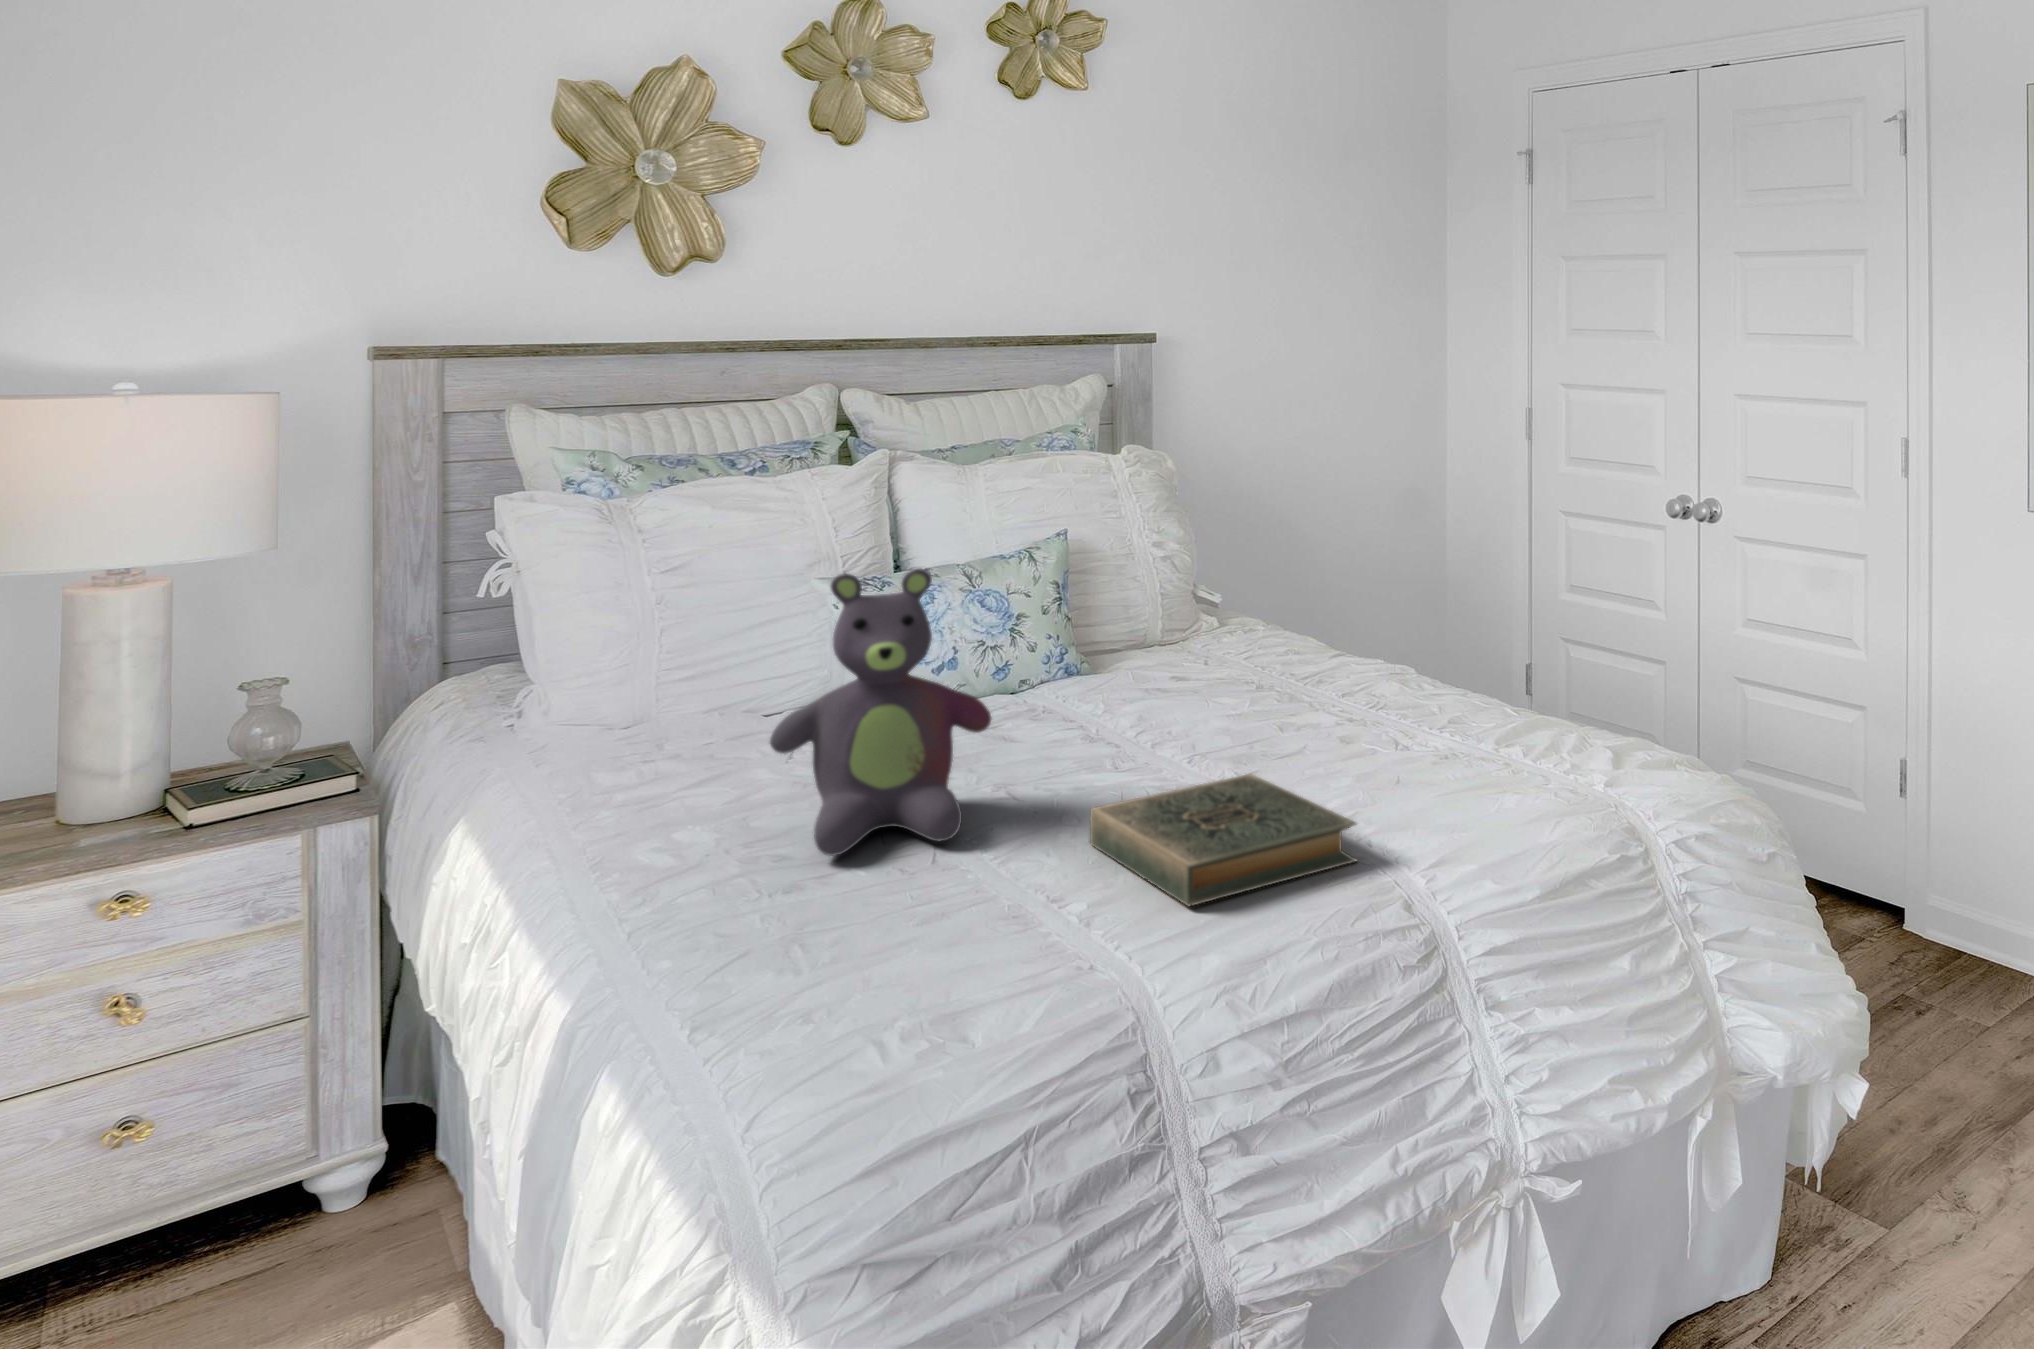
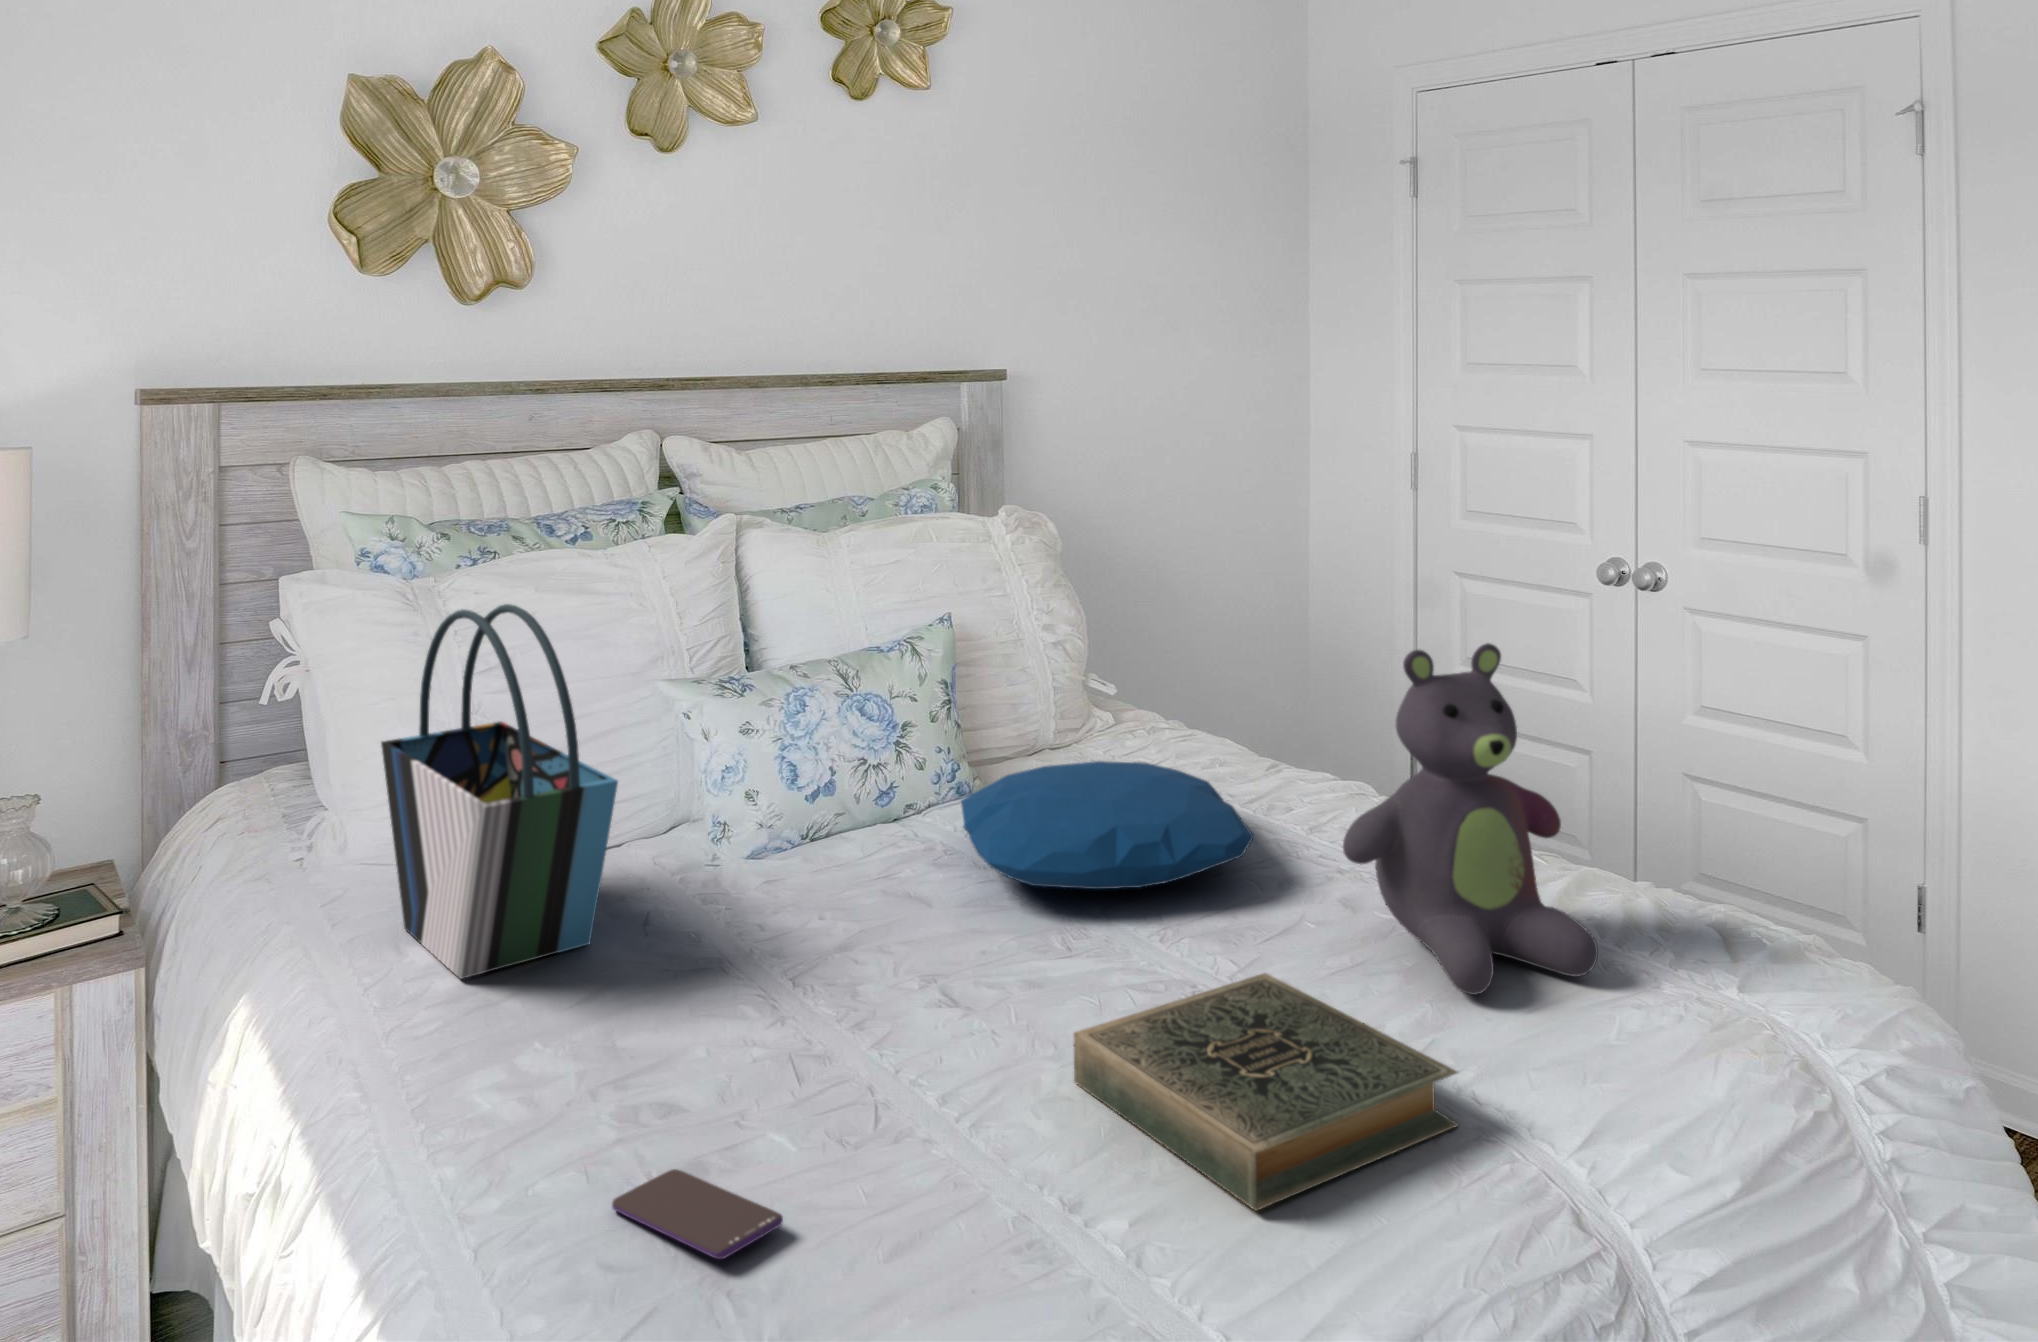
tote bag: none [575,511,762,796] -> present [381,604,618,979]
stuffed bear: present [770,568,991,856] -> present [1343,643,1598,995]
pillow: none [1056,644,1283,731] -> present [961,761,1254,889]
smartphone: none [727,895,849,938] -> present [612,1169,783,1259]

